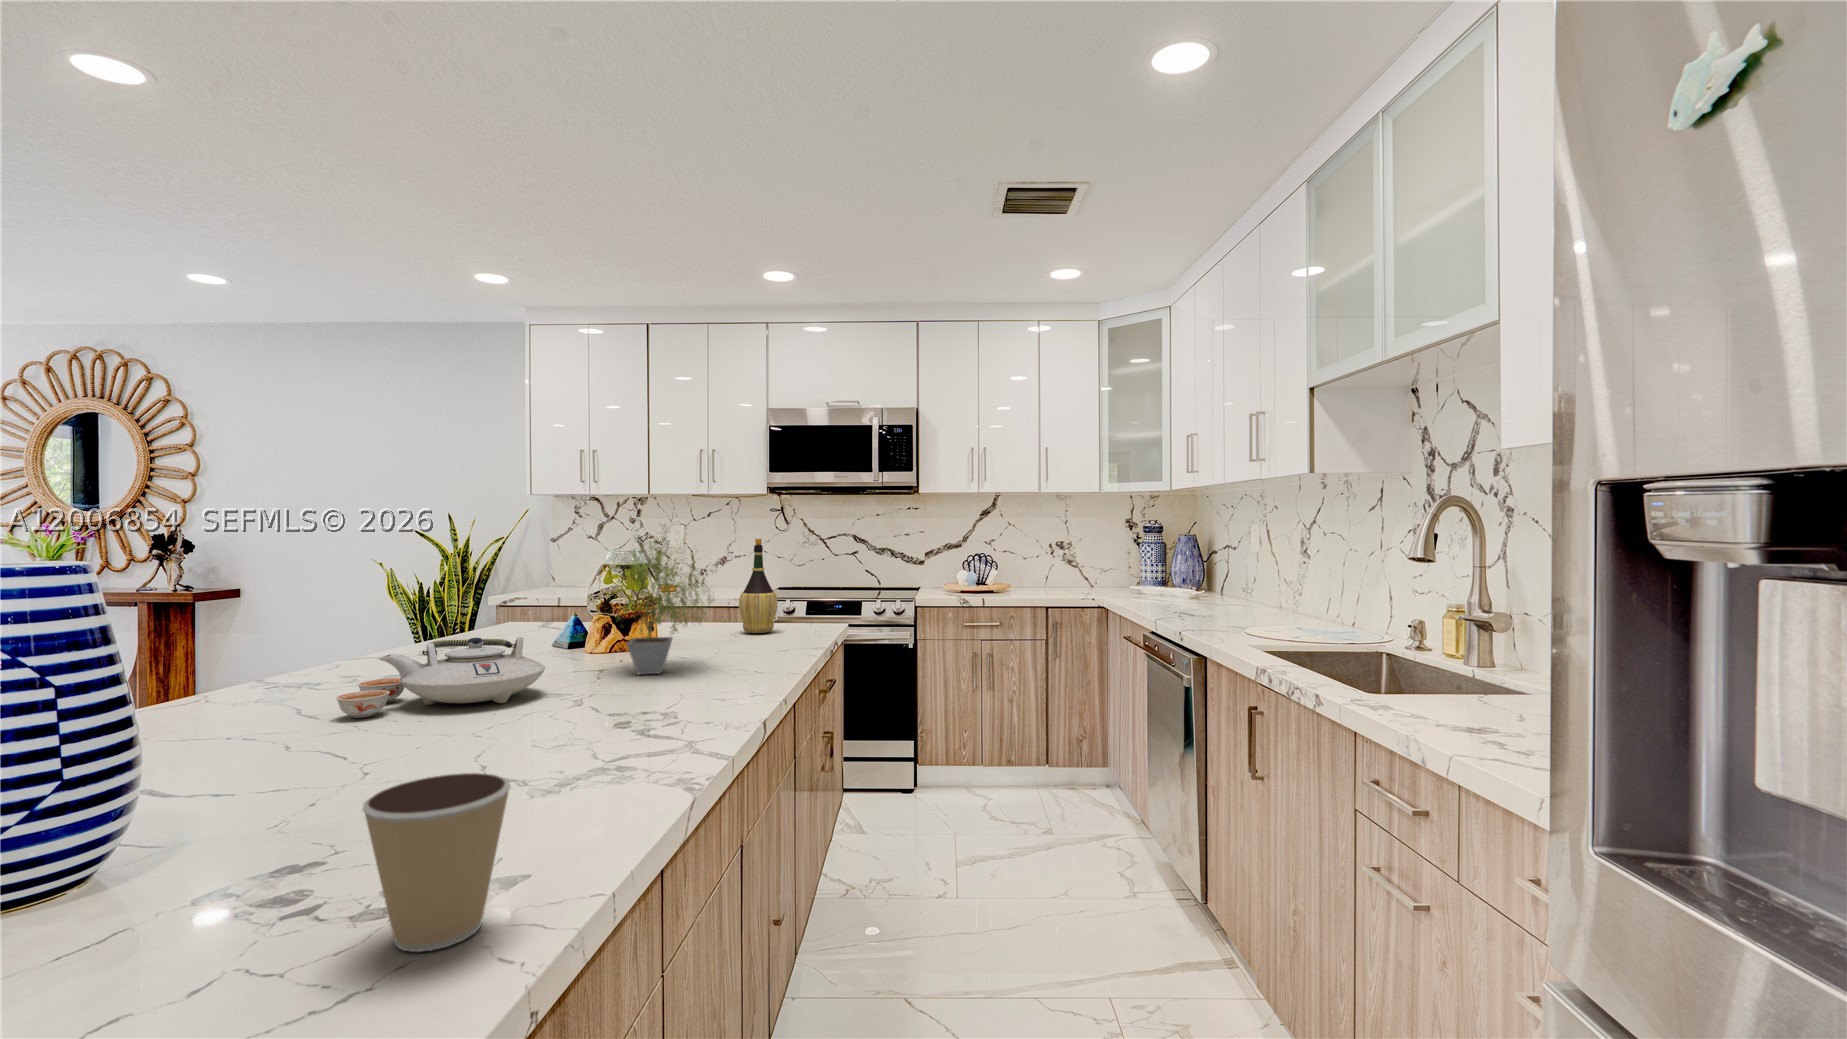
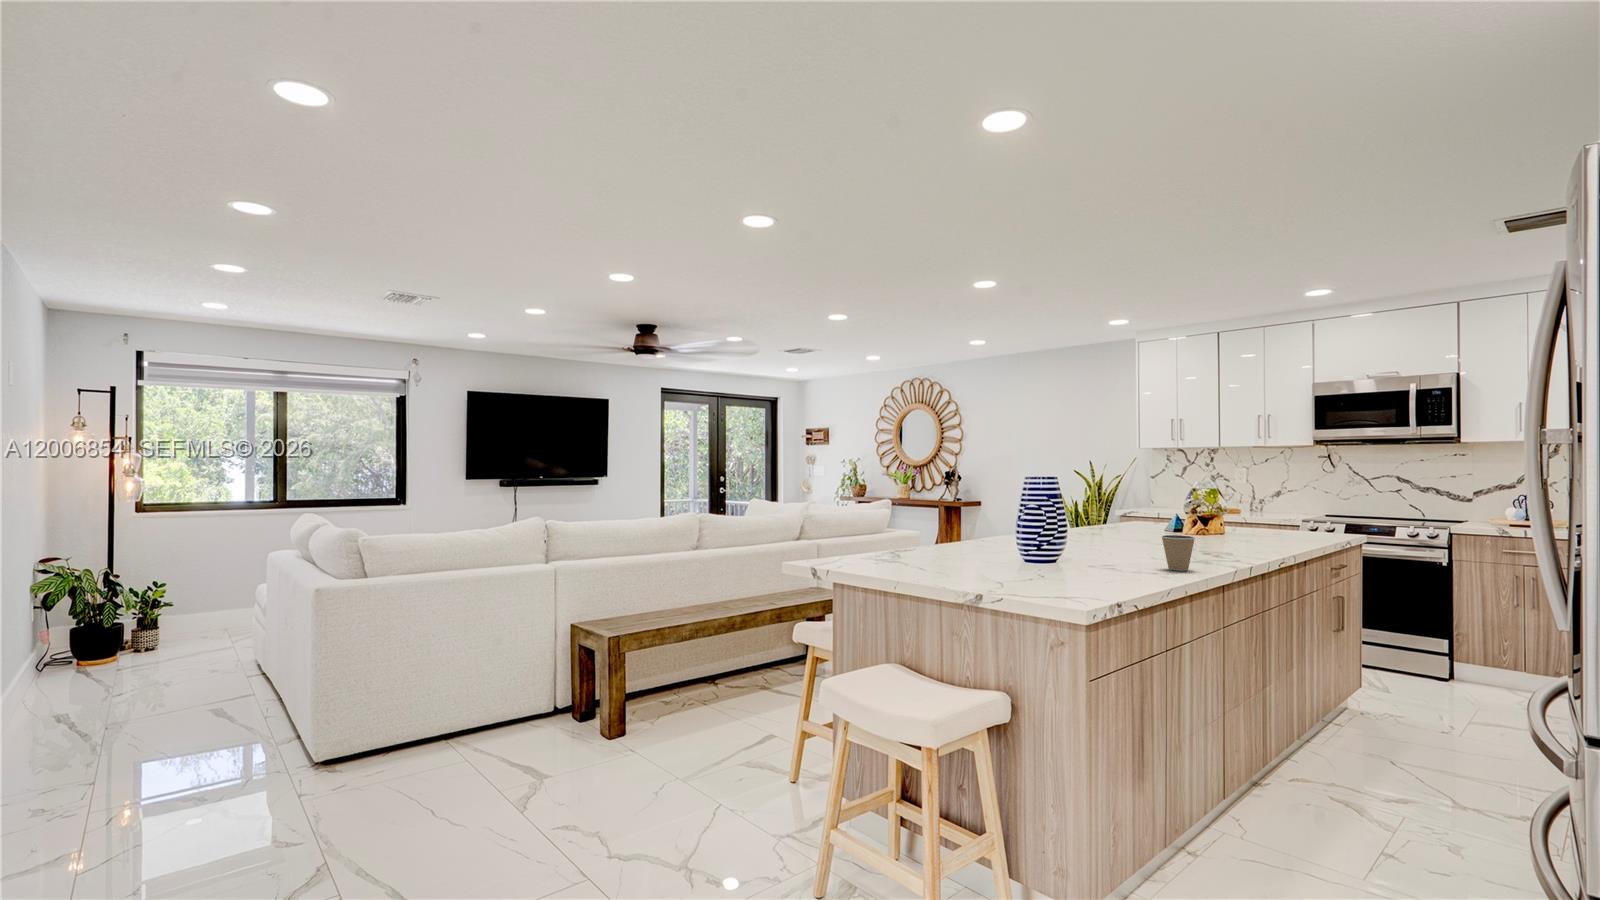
potted plant: present [607,531,712,675] -> none [1200,470,1262,542]
wine bottle: present [739,539,777,633] -> none [1281,478,1307,533]
teapot: present [336,637,545,718] -> none [1104,517,1179,543]

